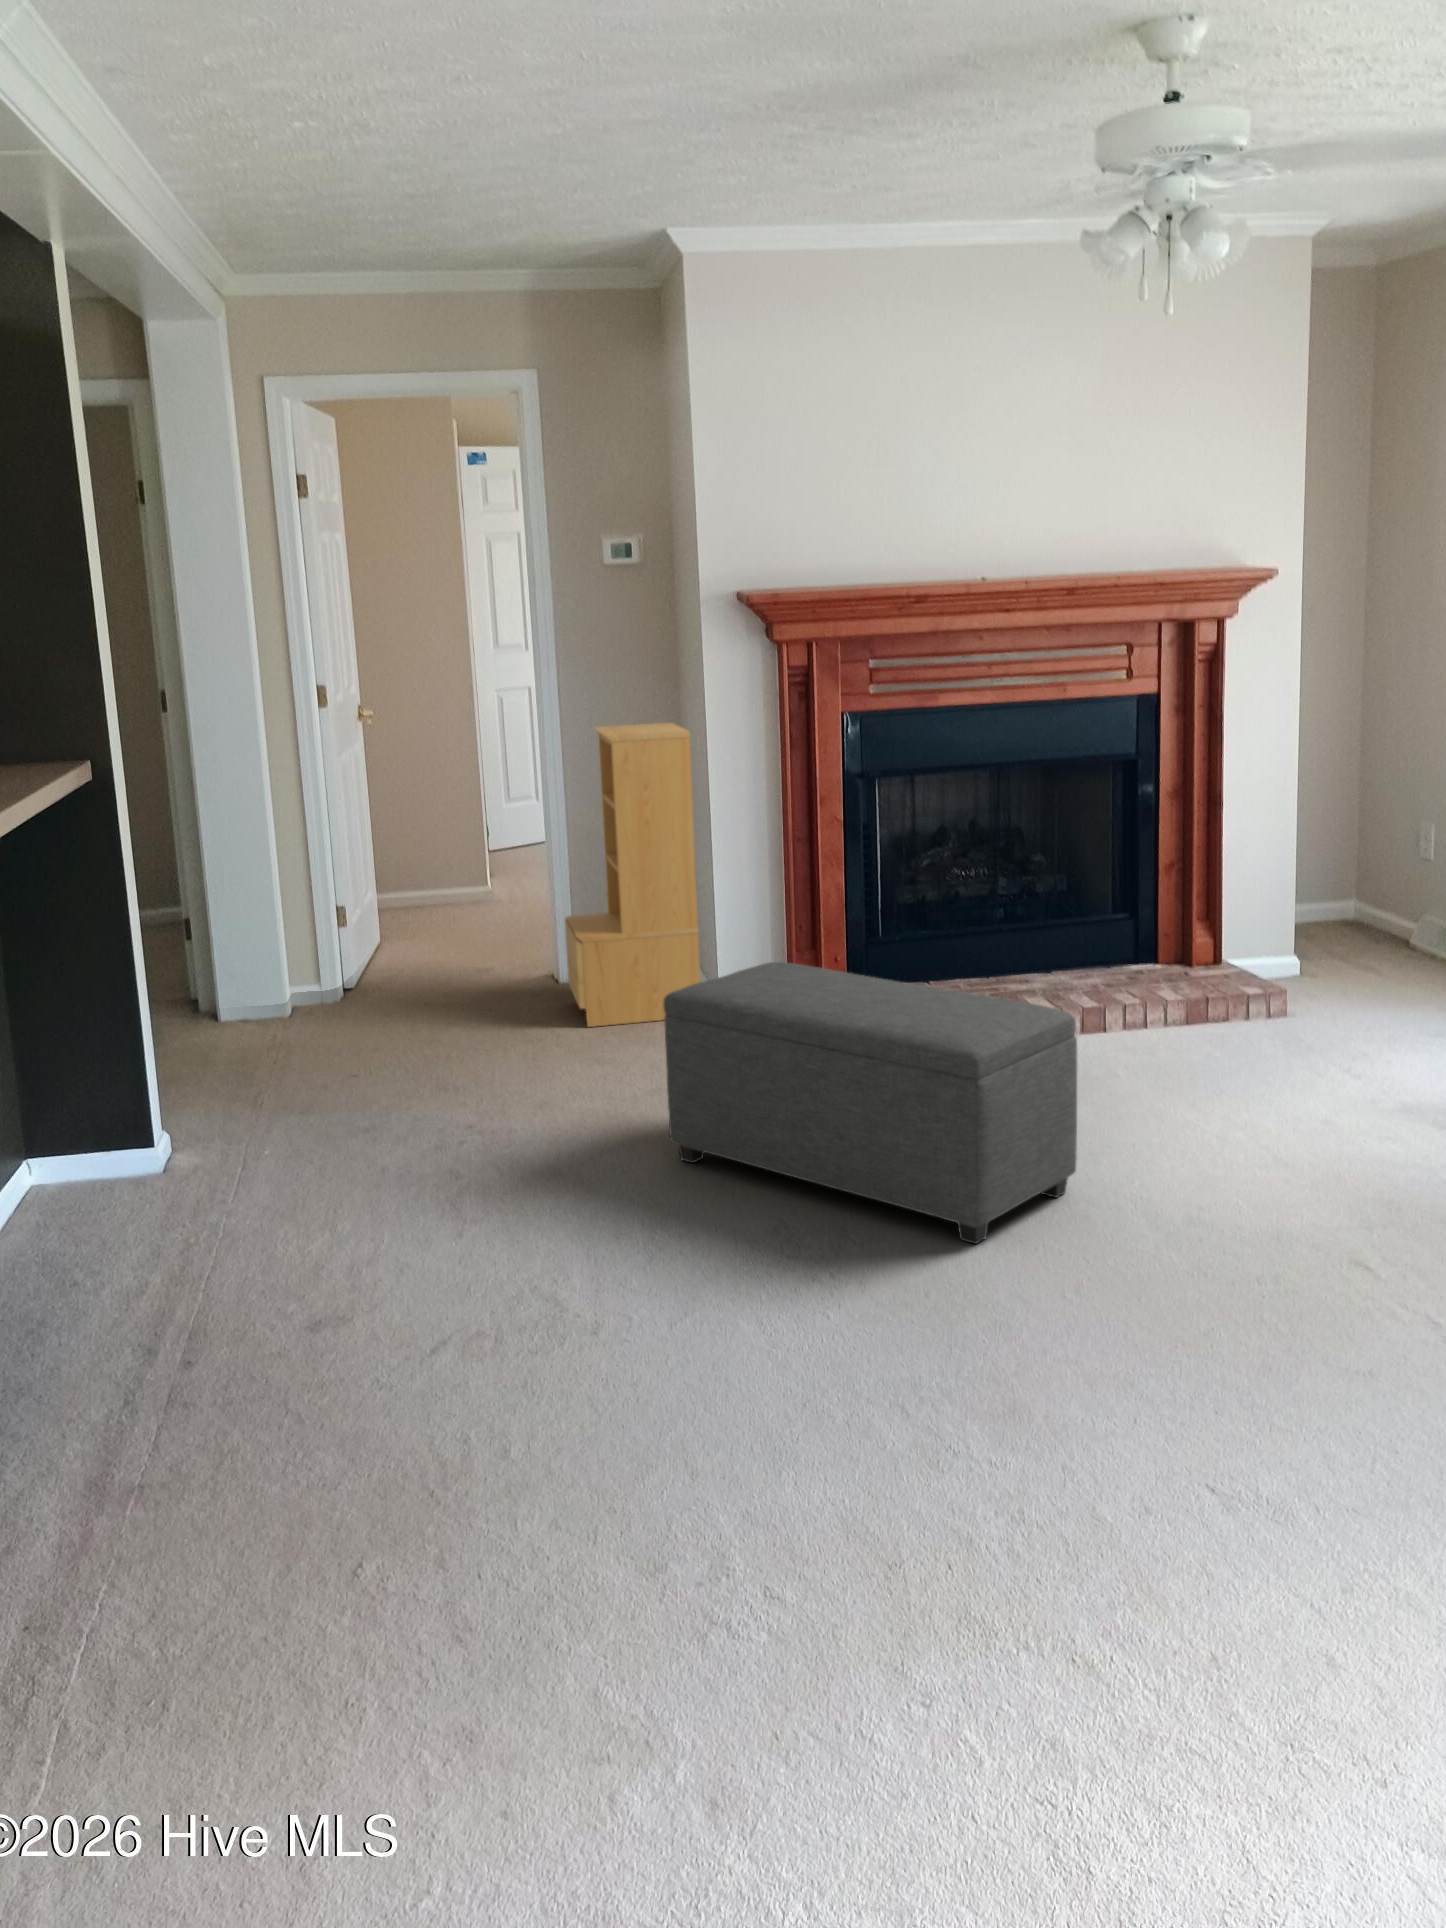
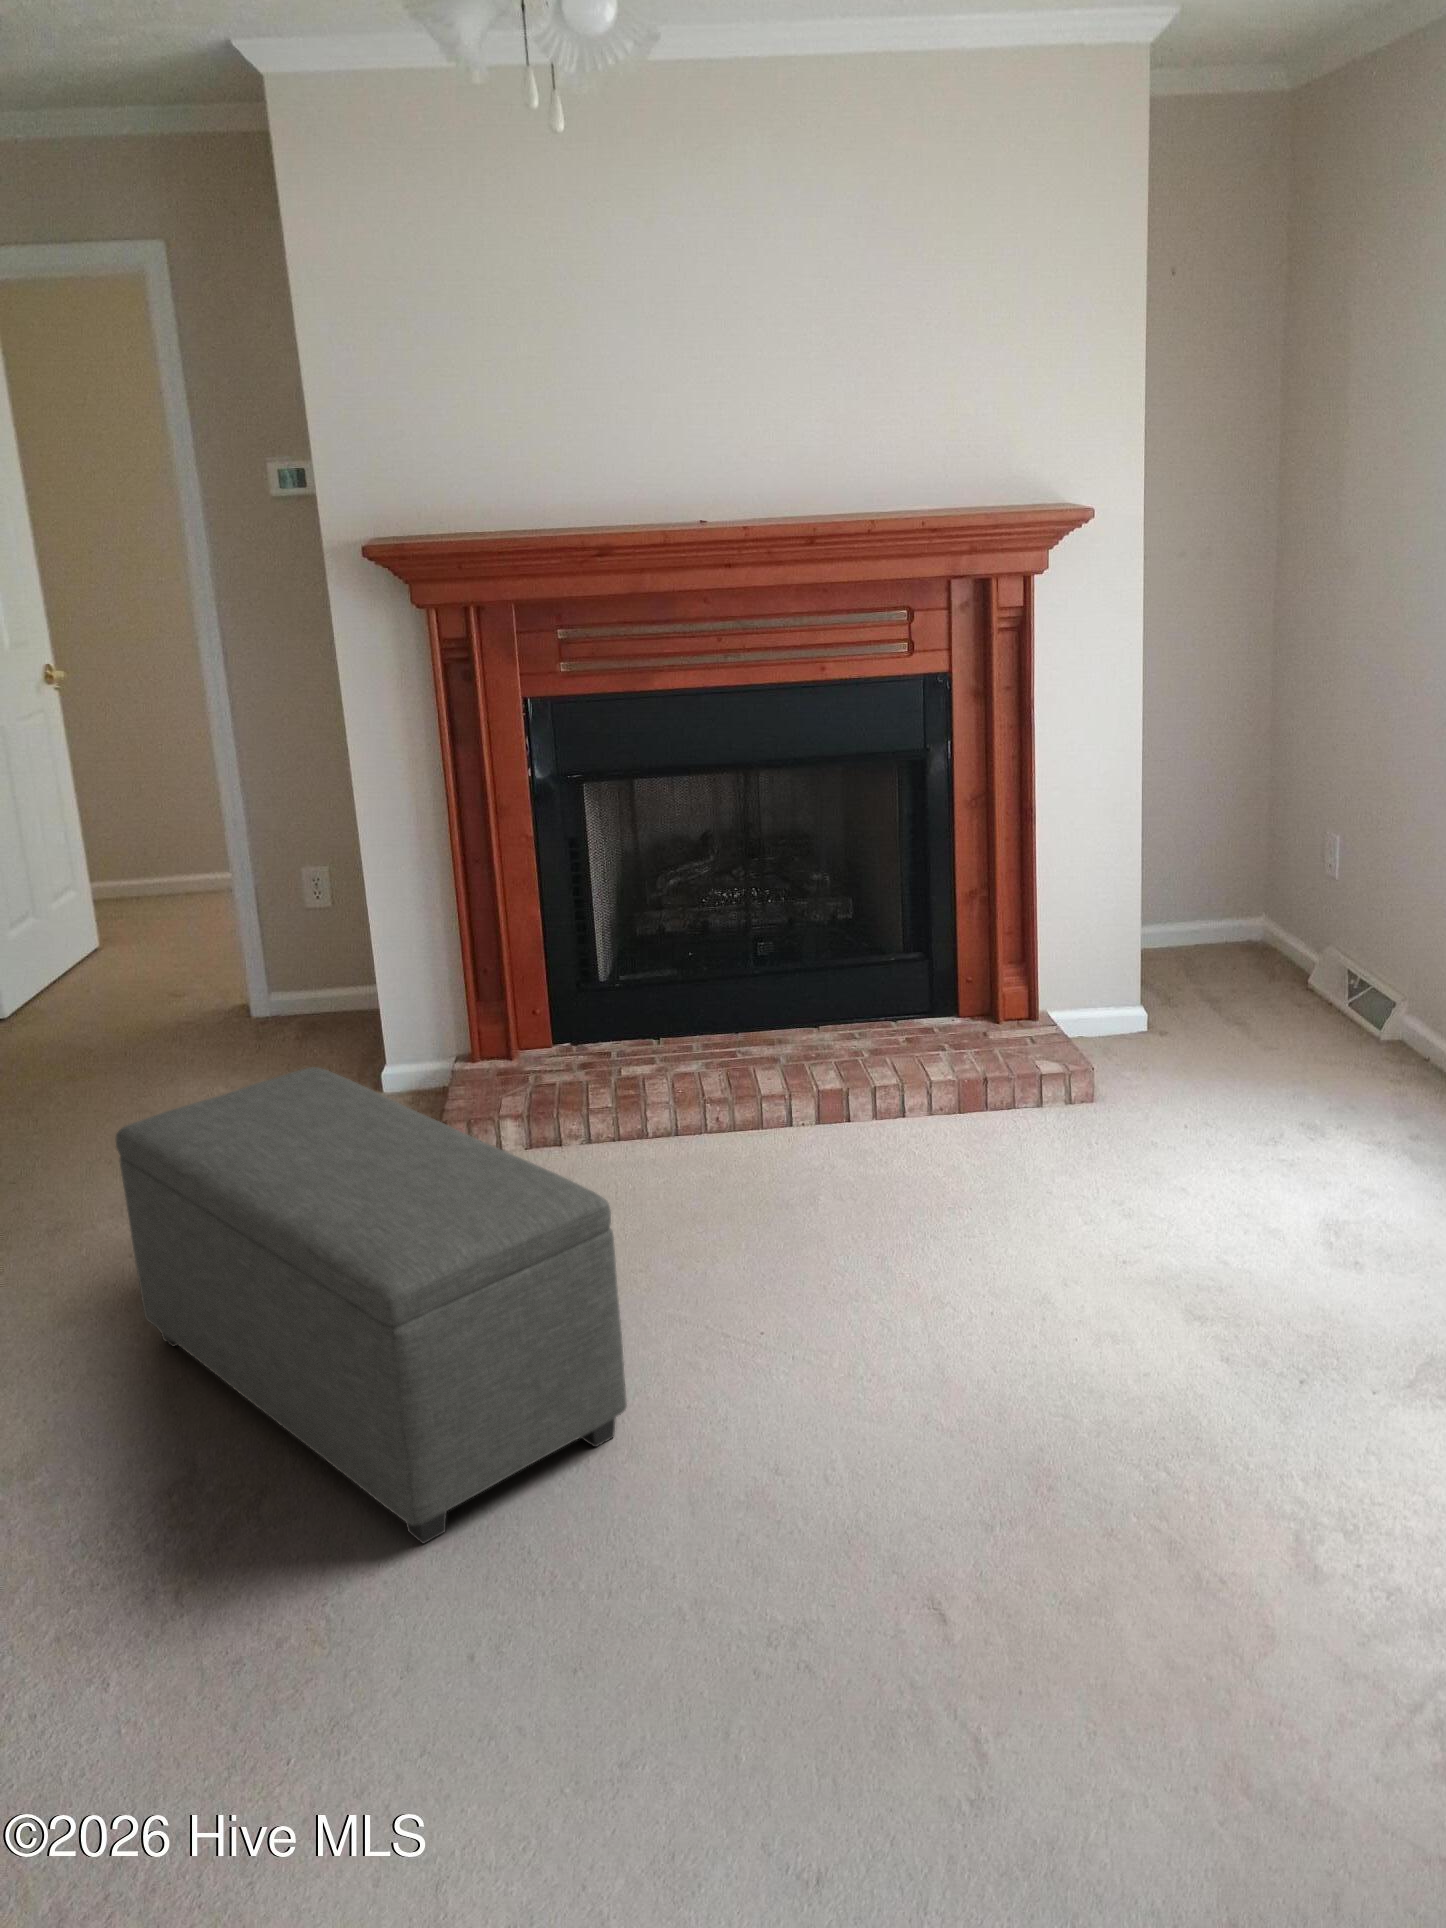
bookshelf: present [565,722,700,1027] -> none [214,703,392,1087]

